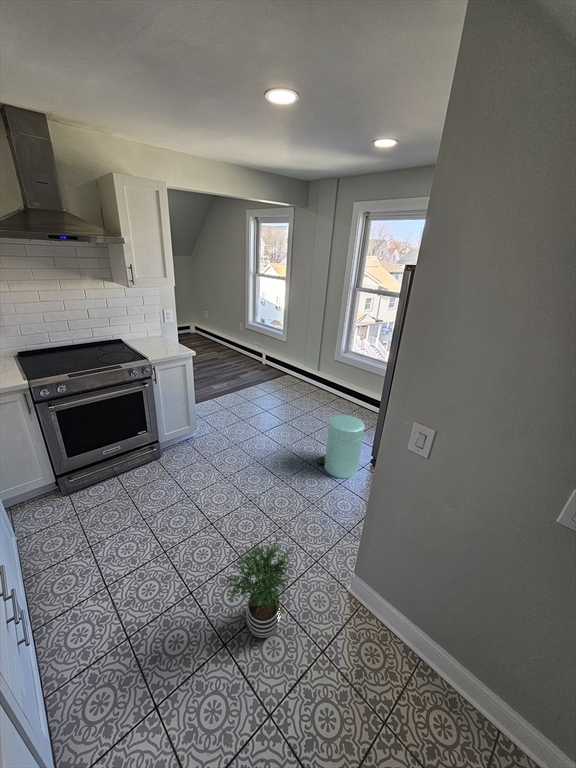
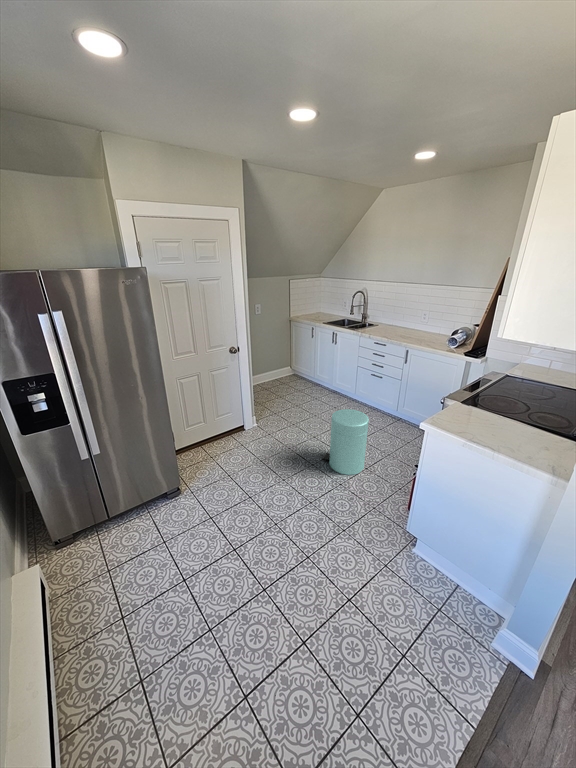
potted plant: present [226,537,293,638] -> none [205,528,278,626]

